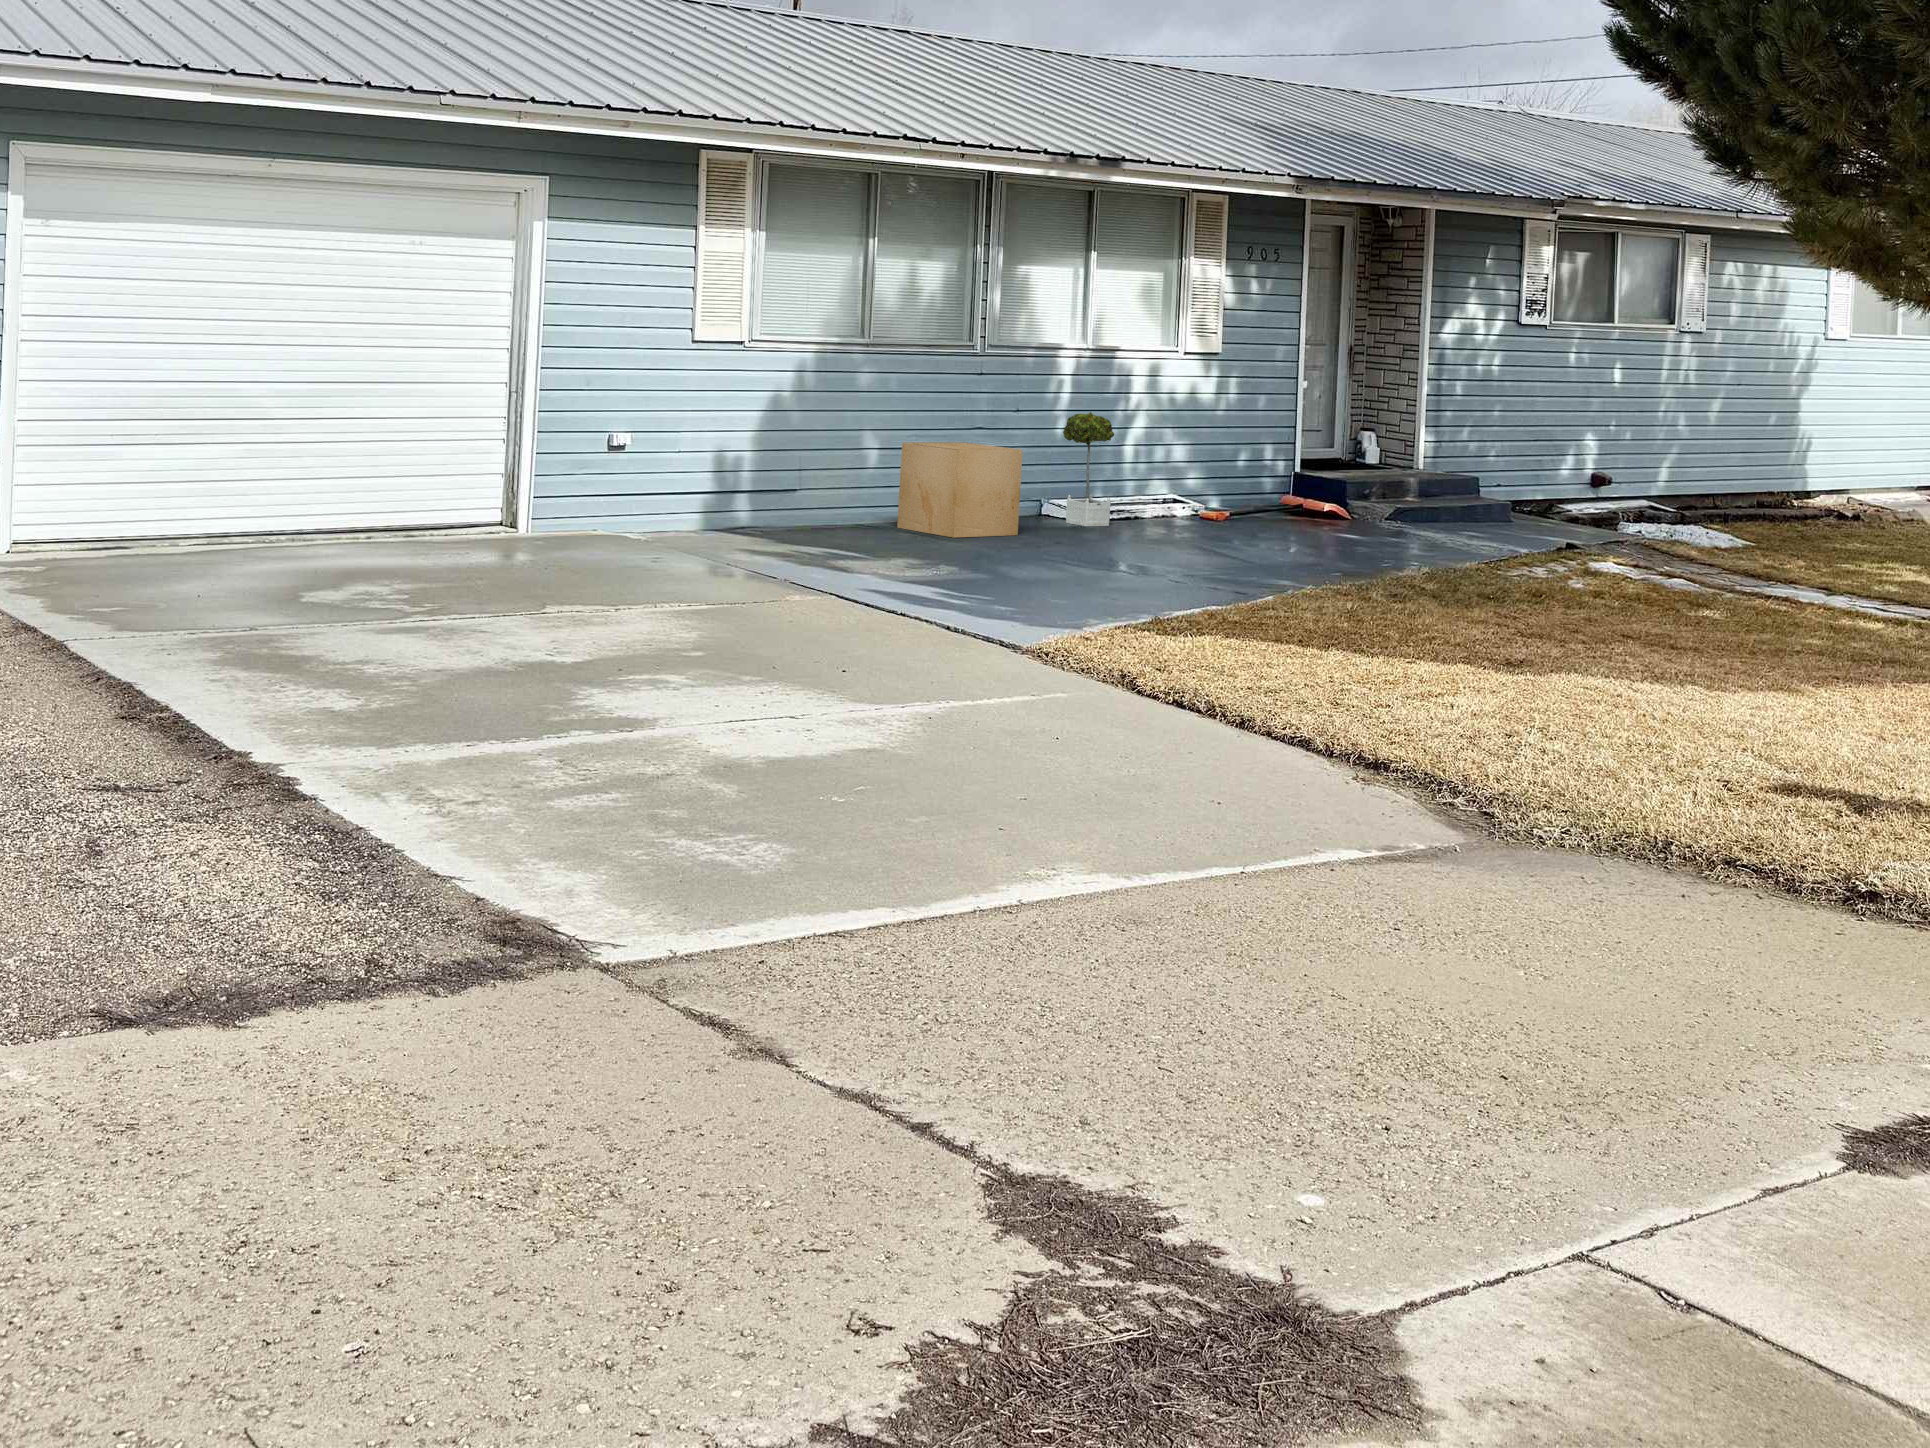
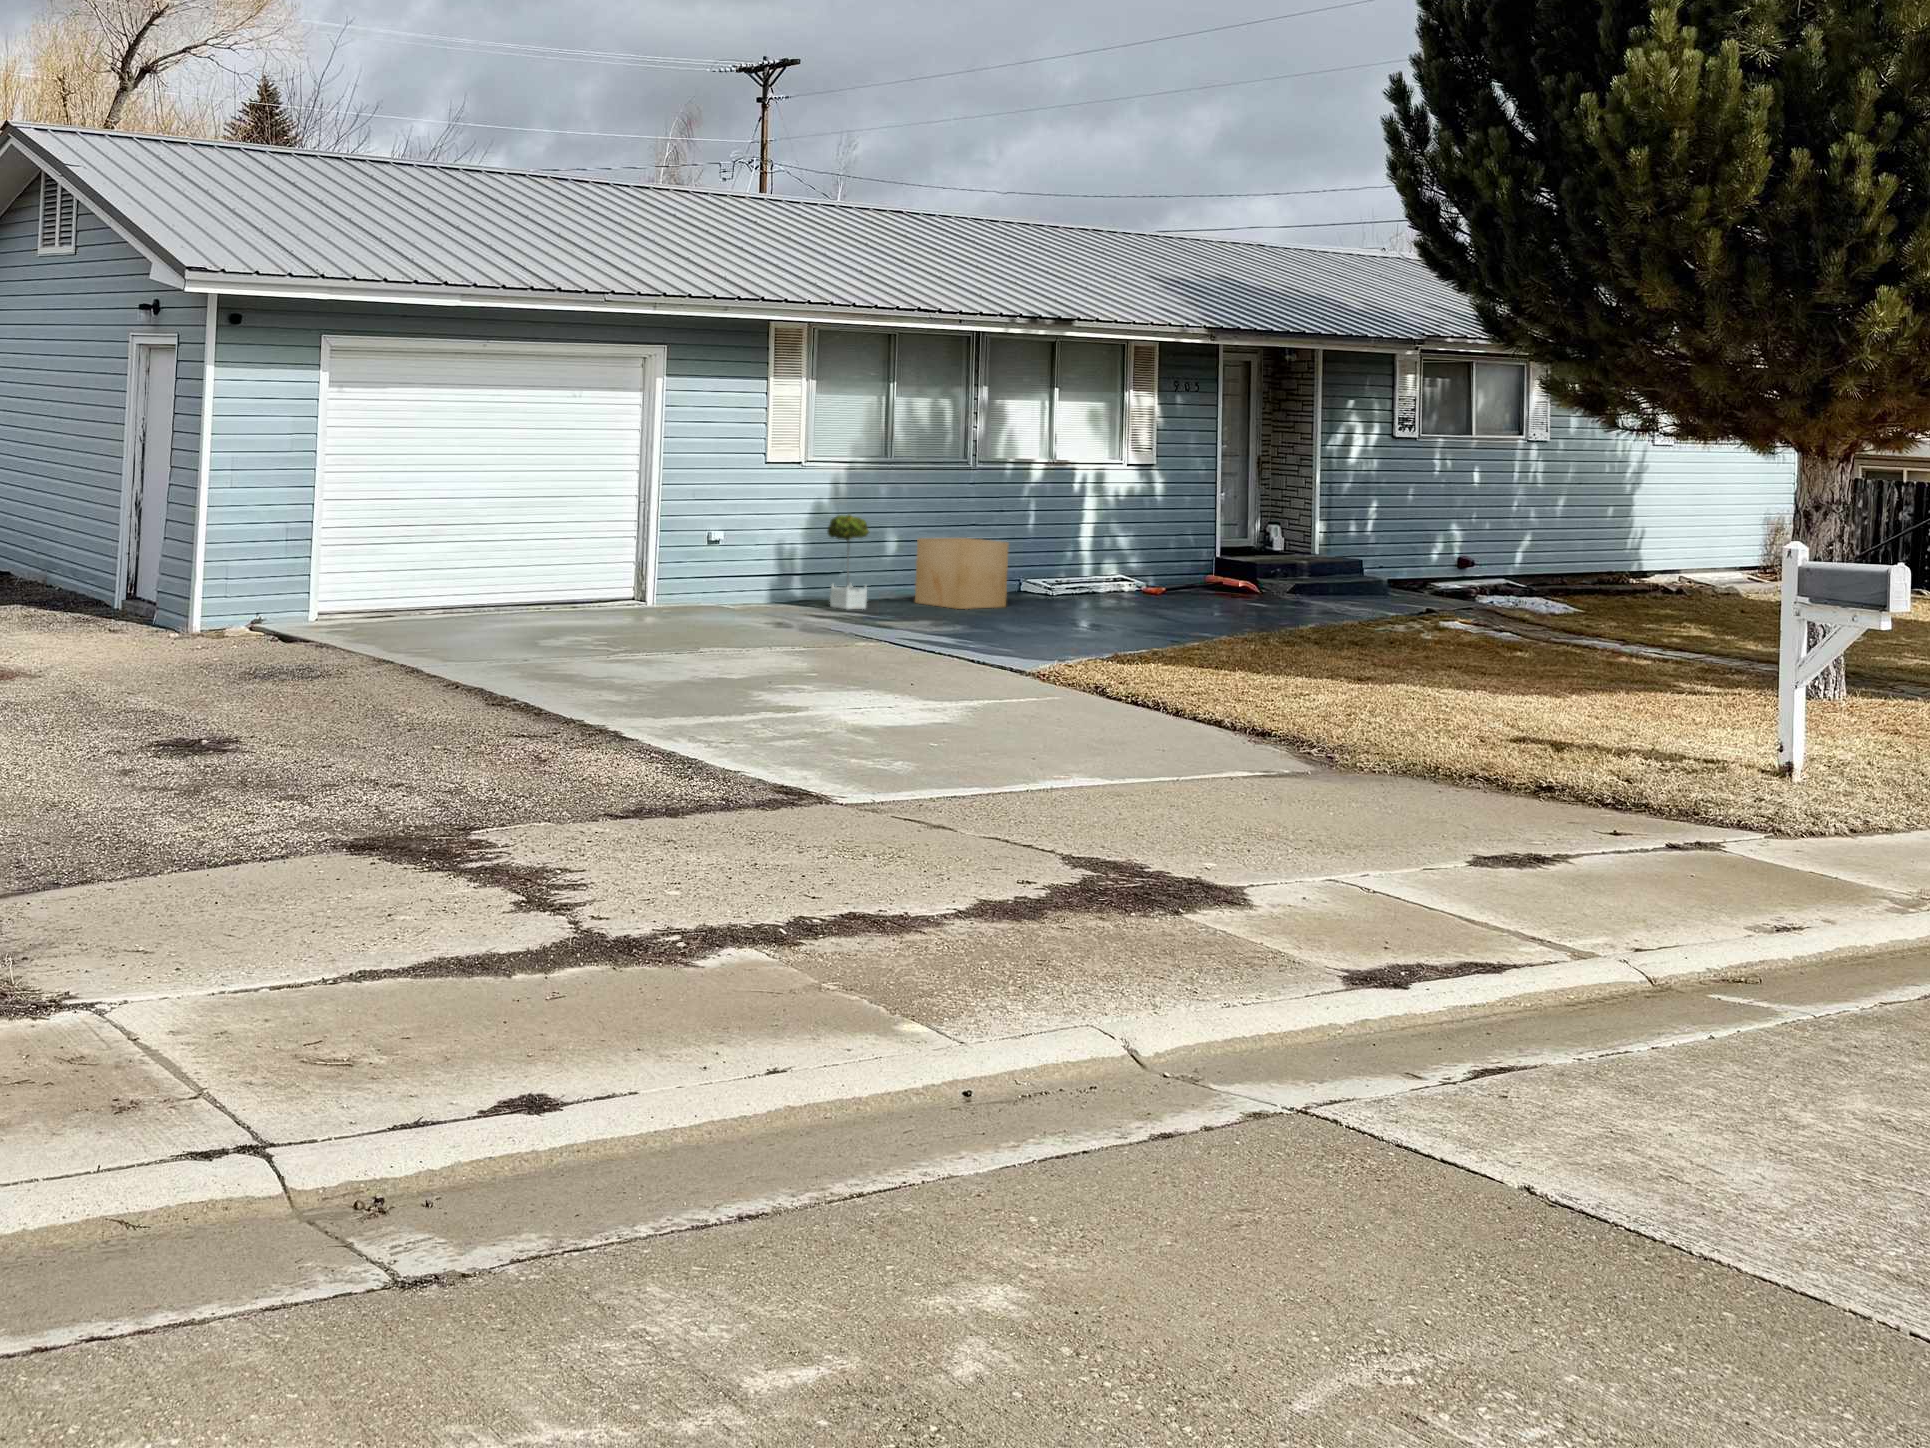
potted tree: present [1063,412,1114,526] -> present [827,515,869,609]

